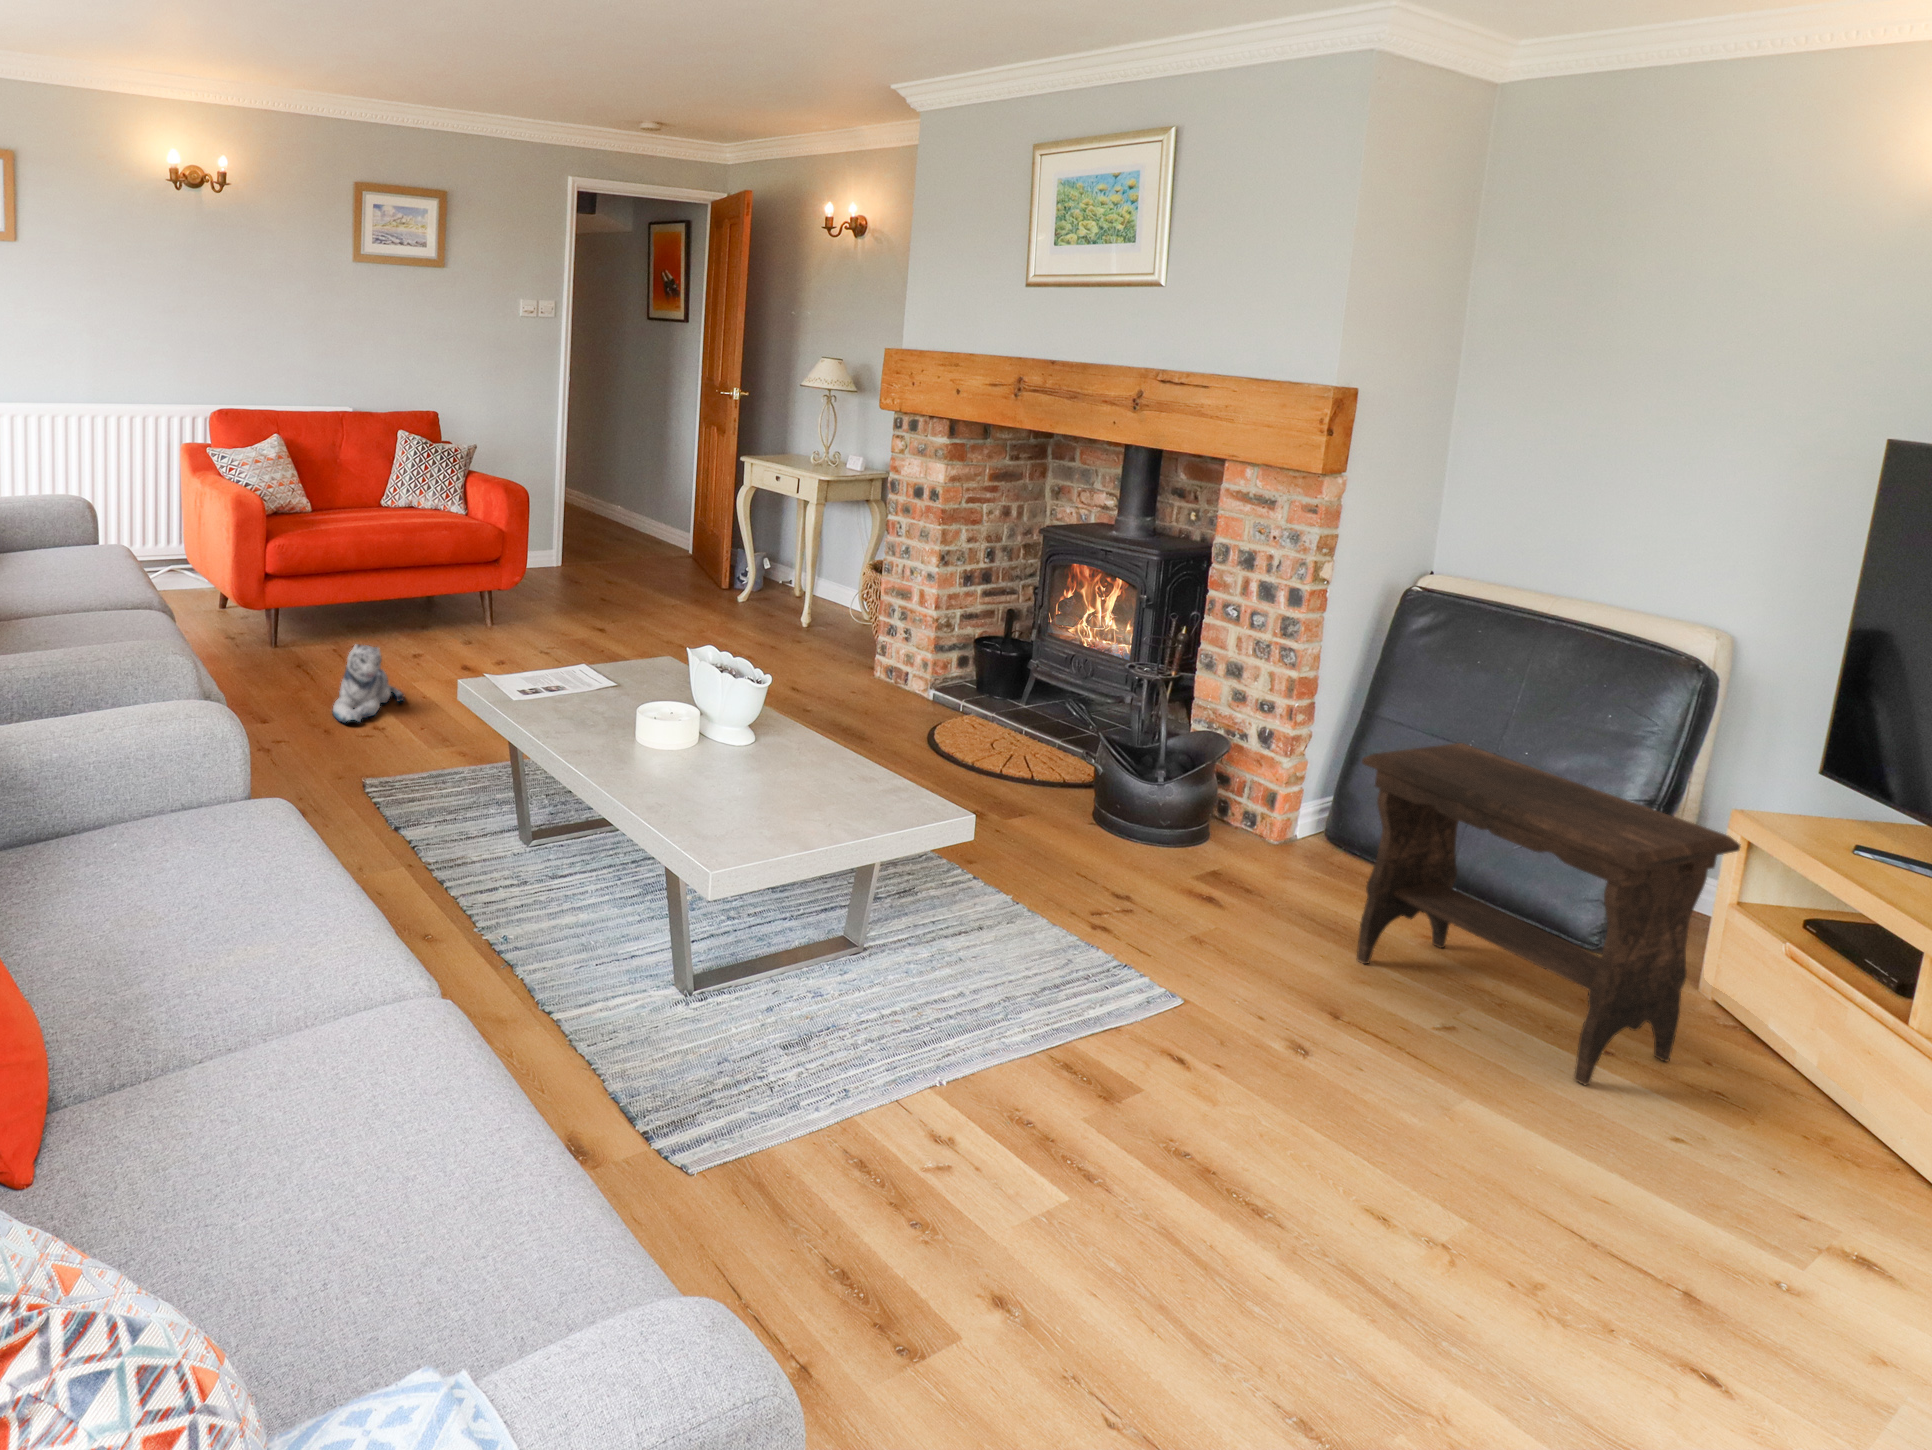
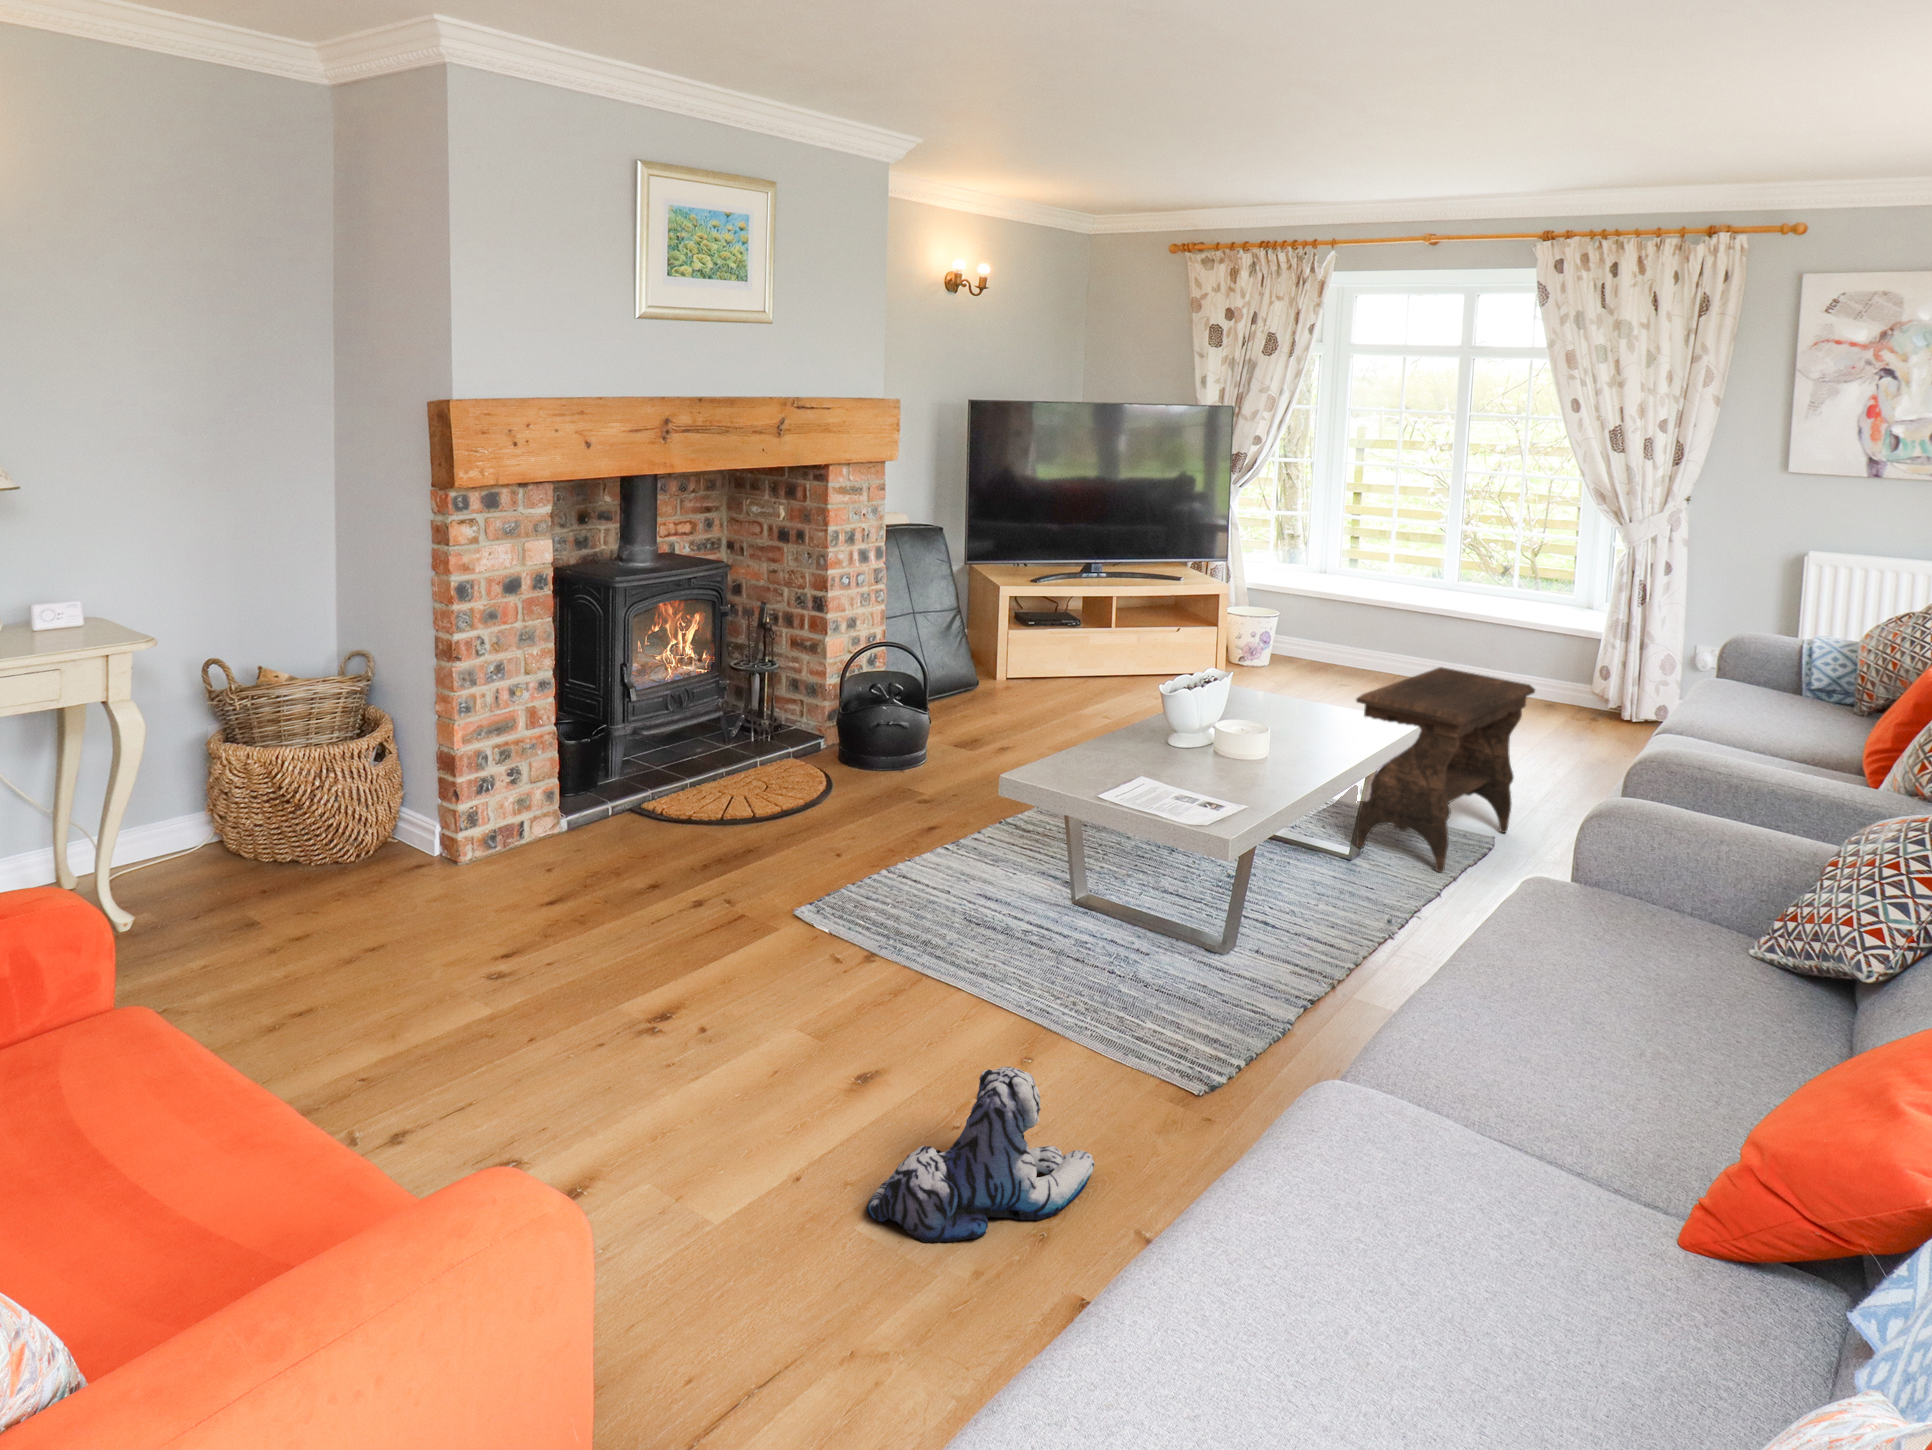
footstool: present [1357,743,1740,1085] -> present [1356,667,1535,873]

